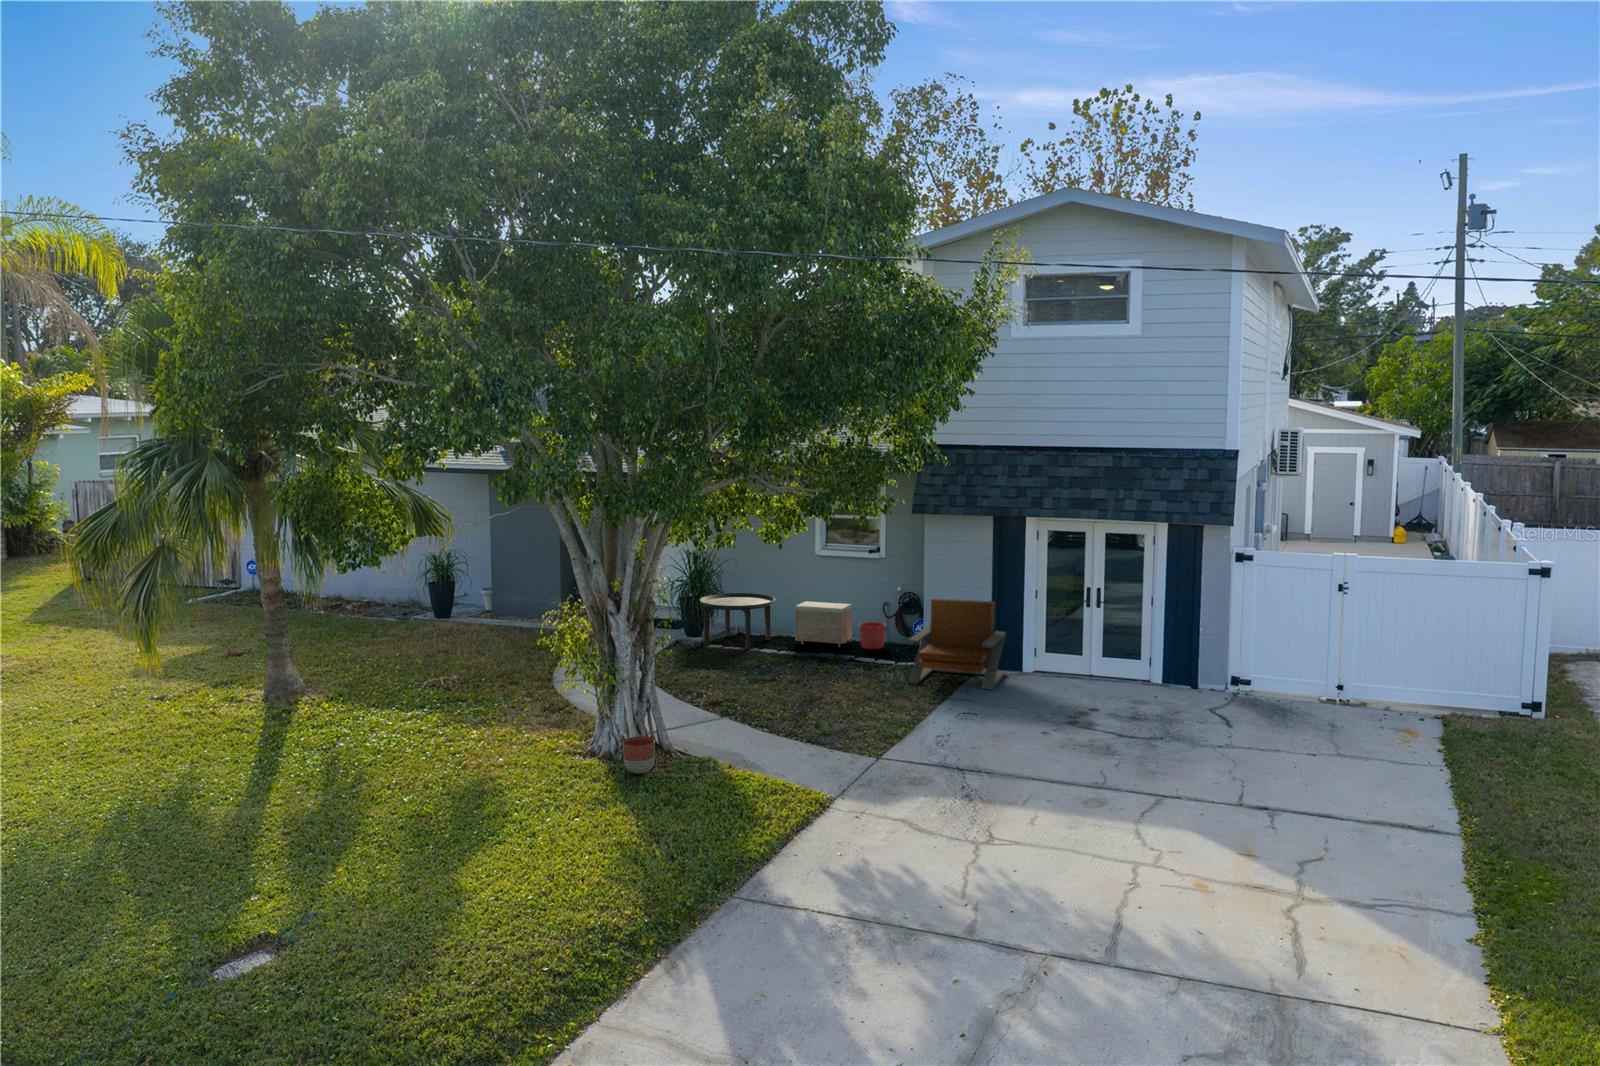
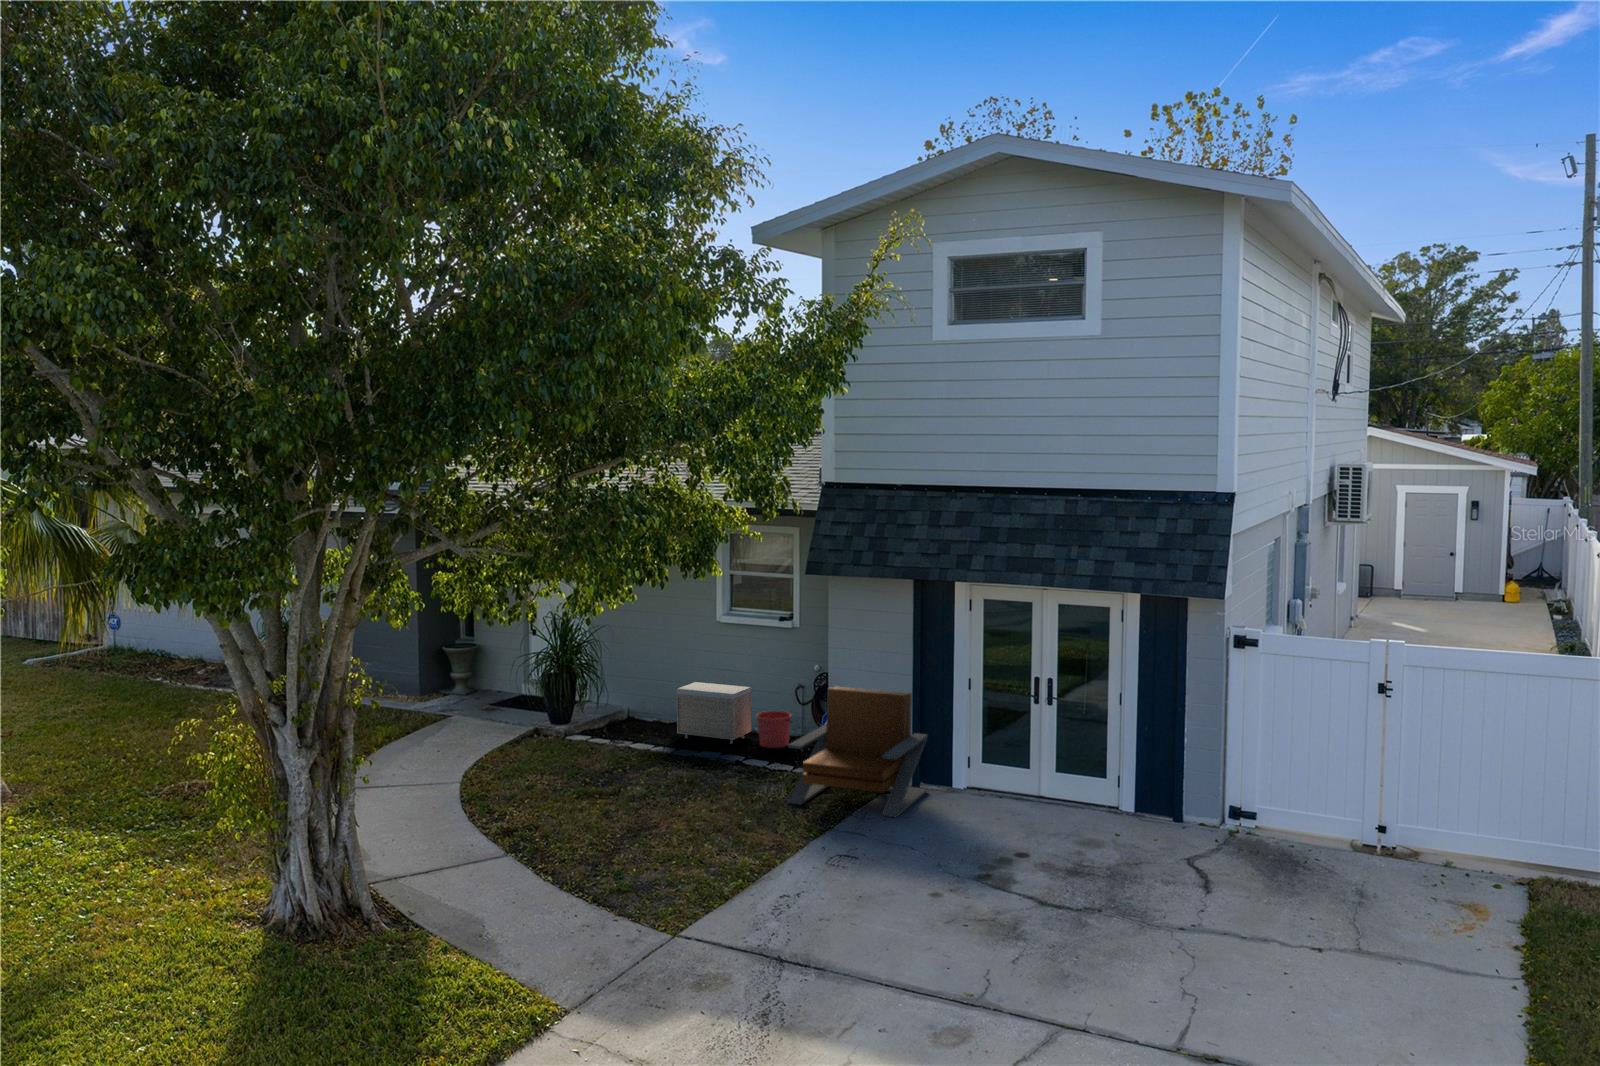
round table: present [699,593,775,649] -> none [554,669,654,745]
planter: present [623,736,655,774] -> none [287,901,337,957]

